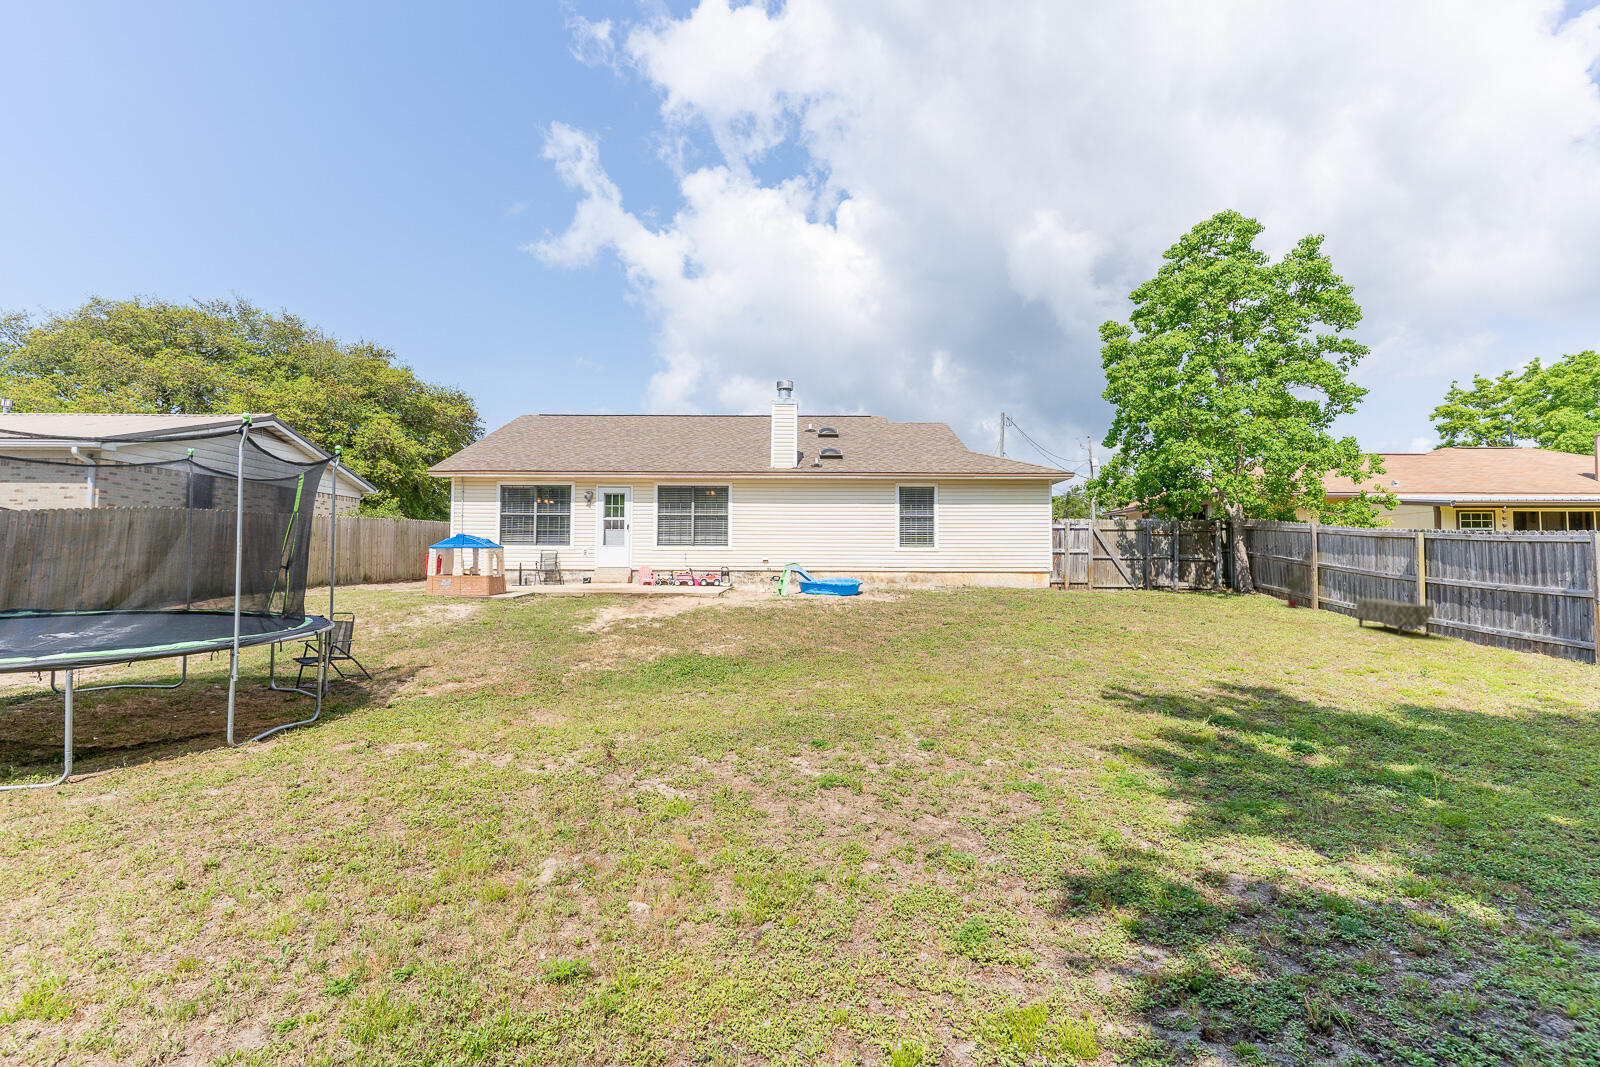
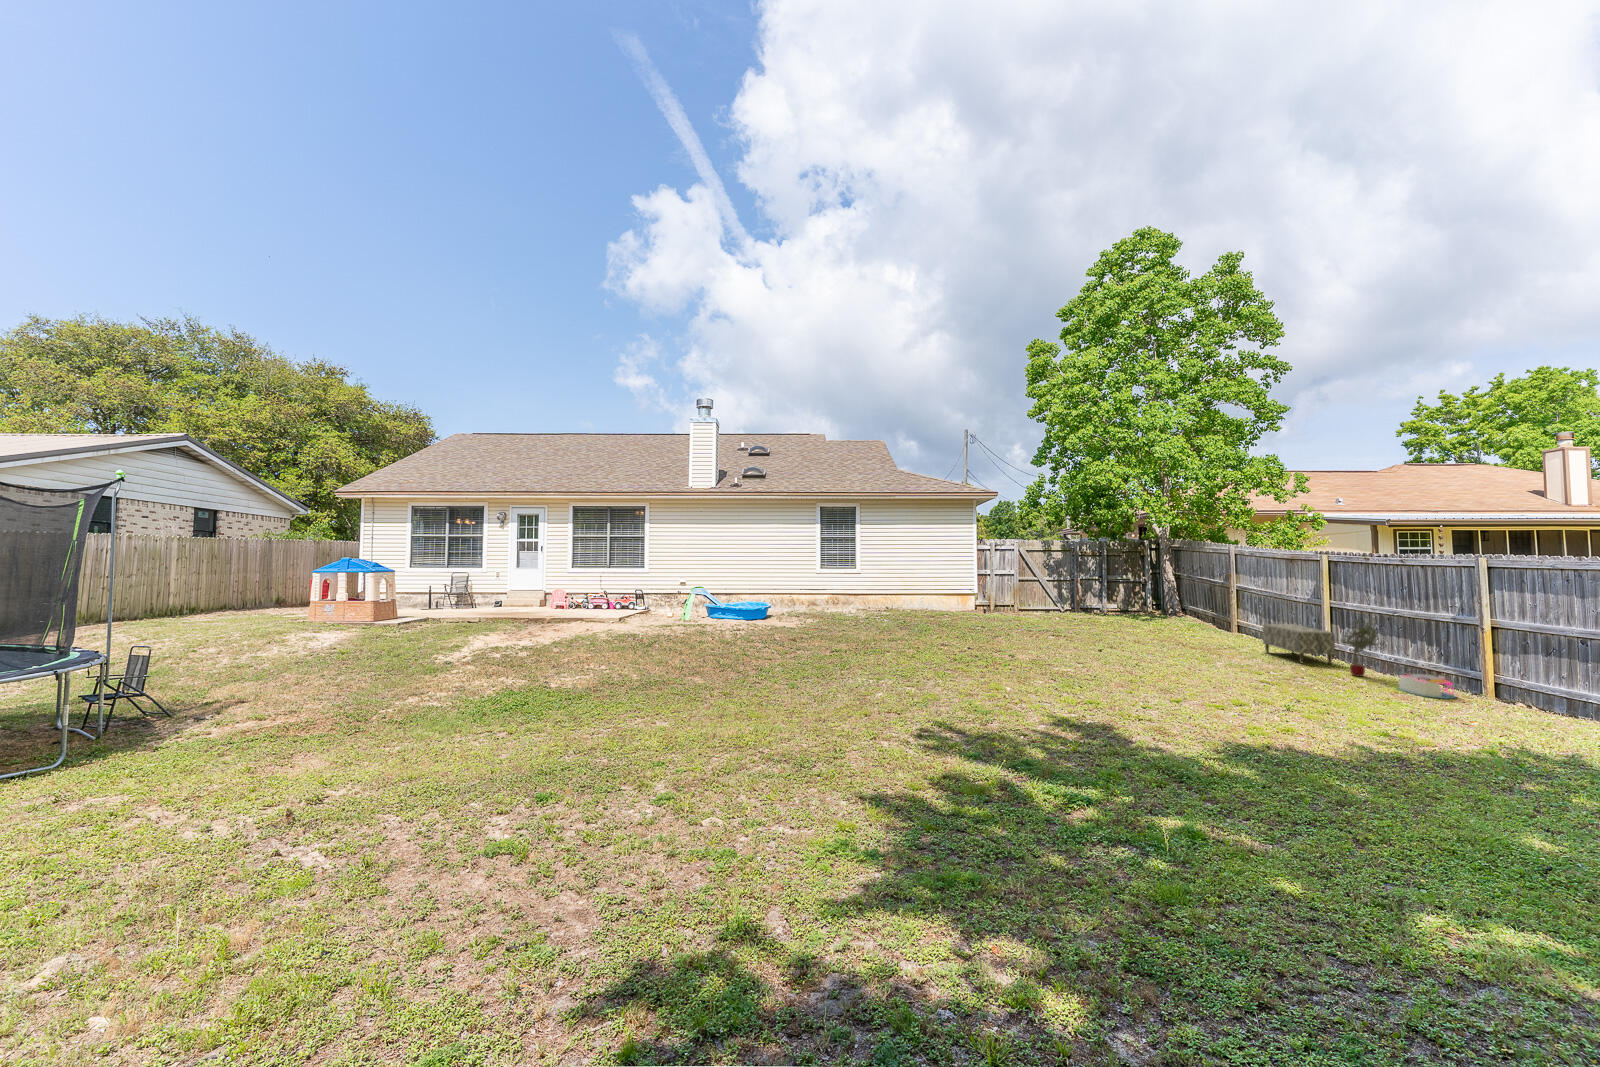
potted tree: present [1286,571,1308,608] -> present [1342,619,1384,677]
storage bin: none [1505,642,1566,665] -> present [1398,674,1456,699]

